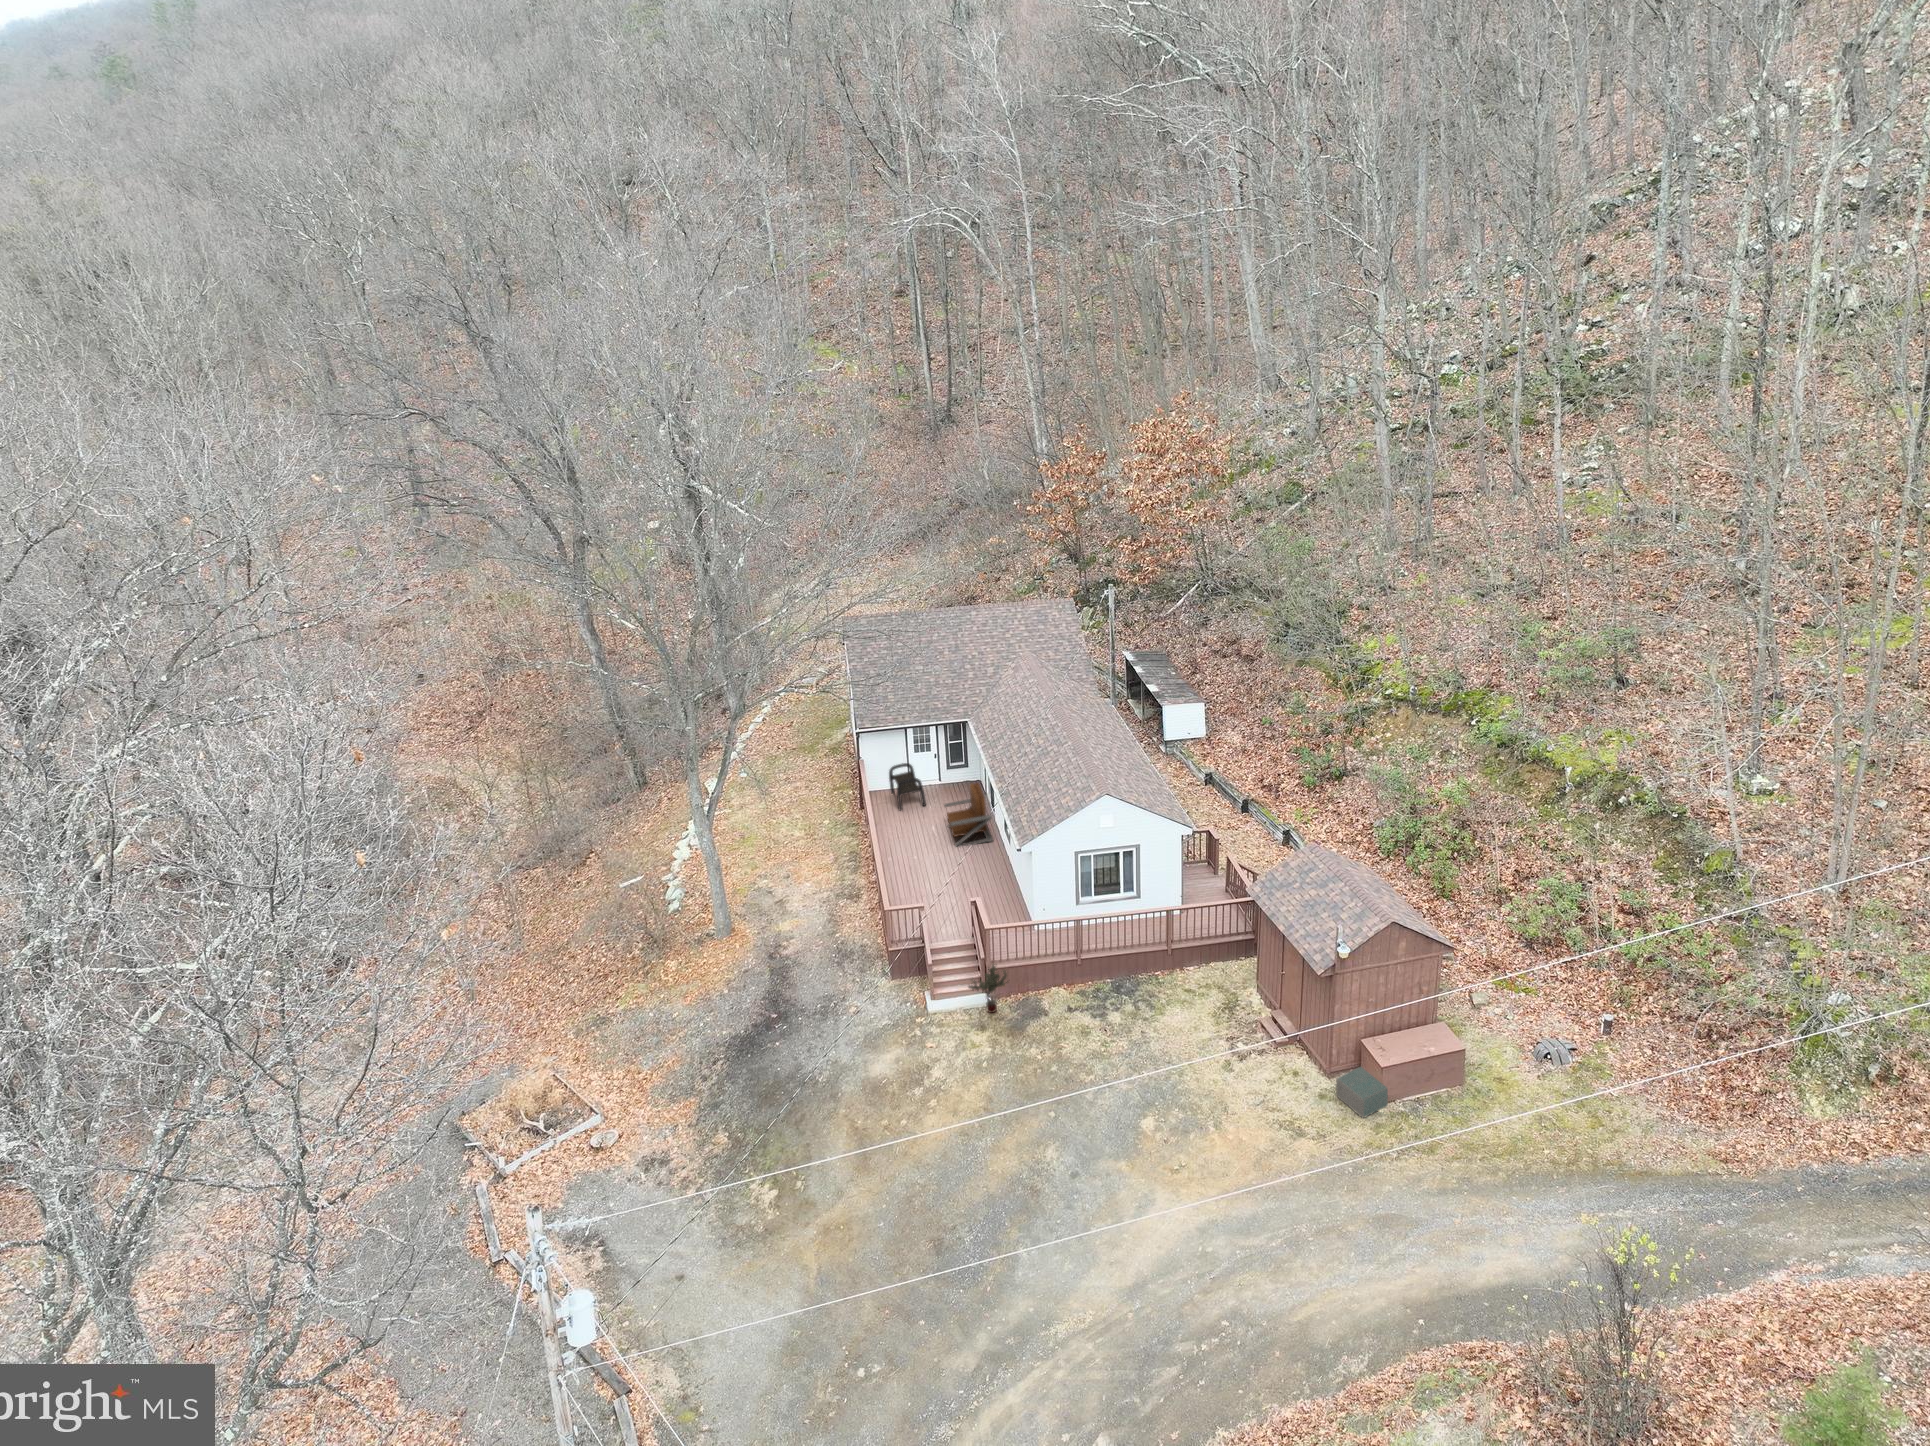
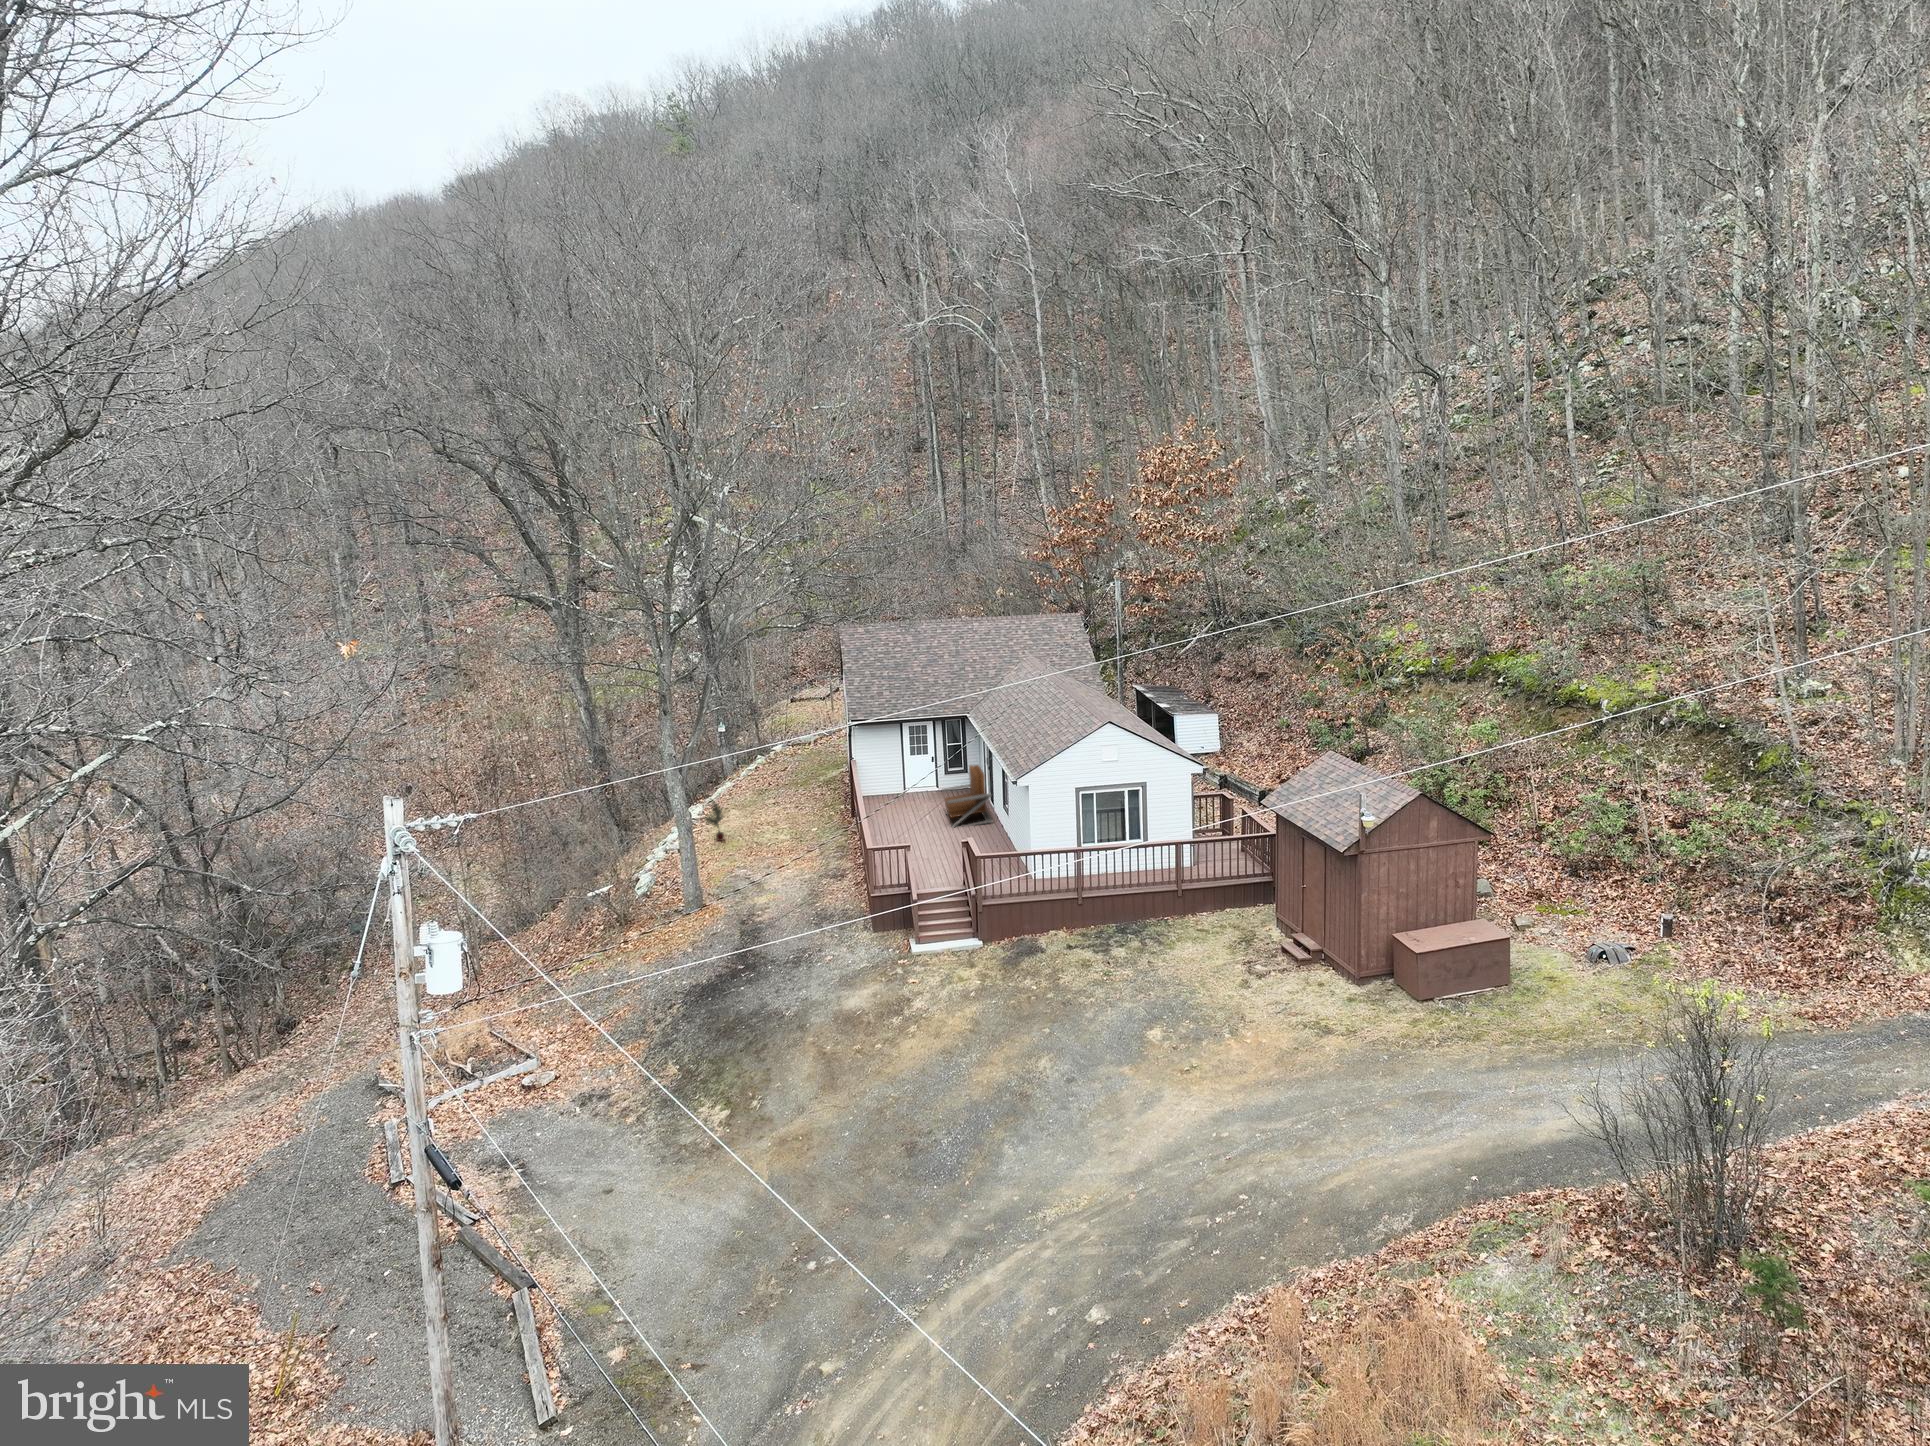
bench: present [889,763,926,811] -> none [885,760,924,806]
potted tree: present [969,964,1008,1013] -> present [705,802,724,841]
storage box: present [1336,1067,1388,1118] -> none [1367,969,1427,1019]

